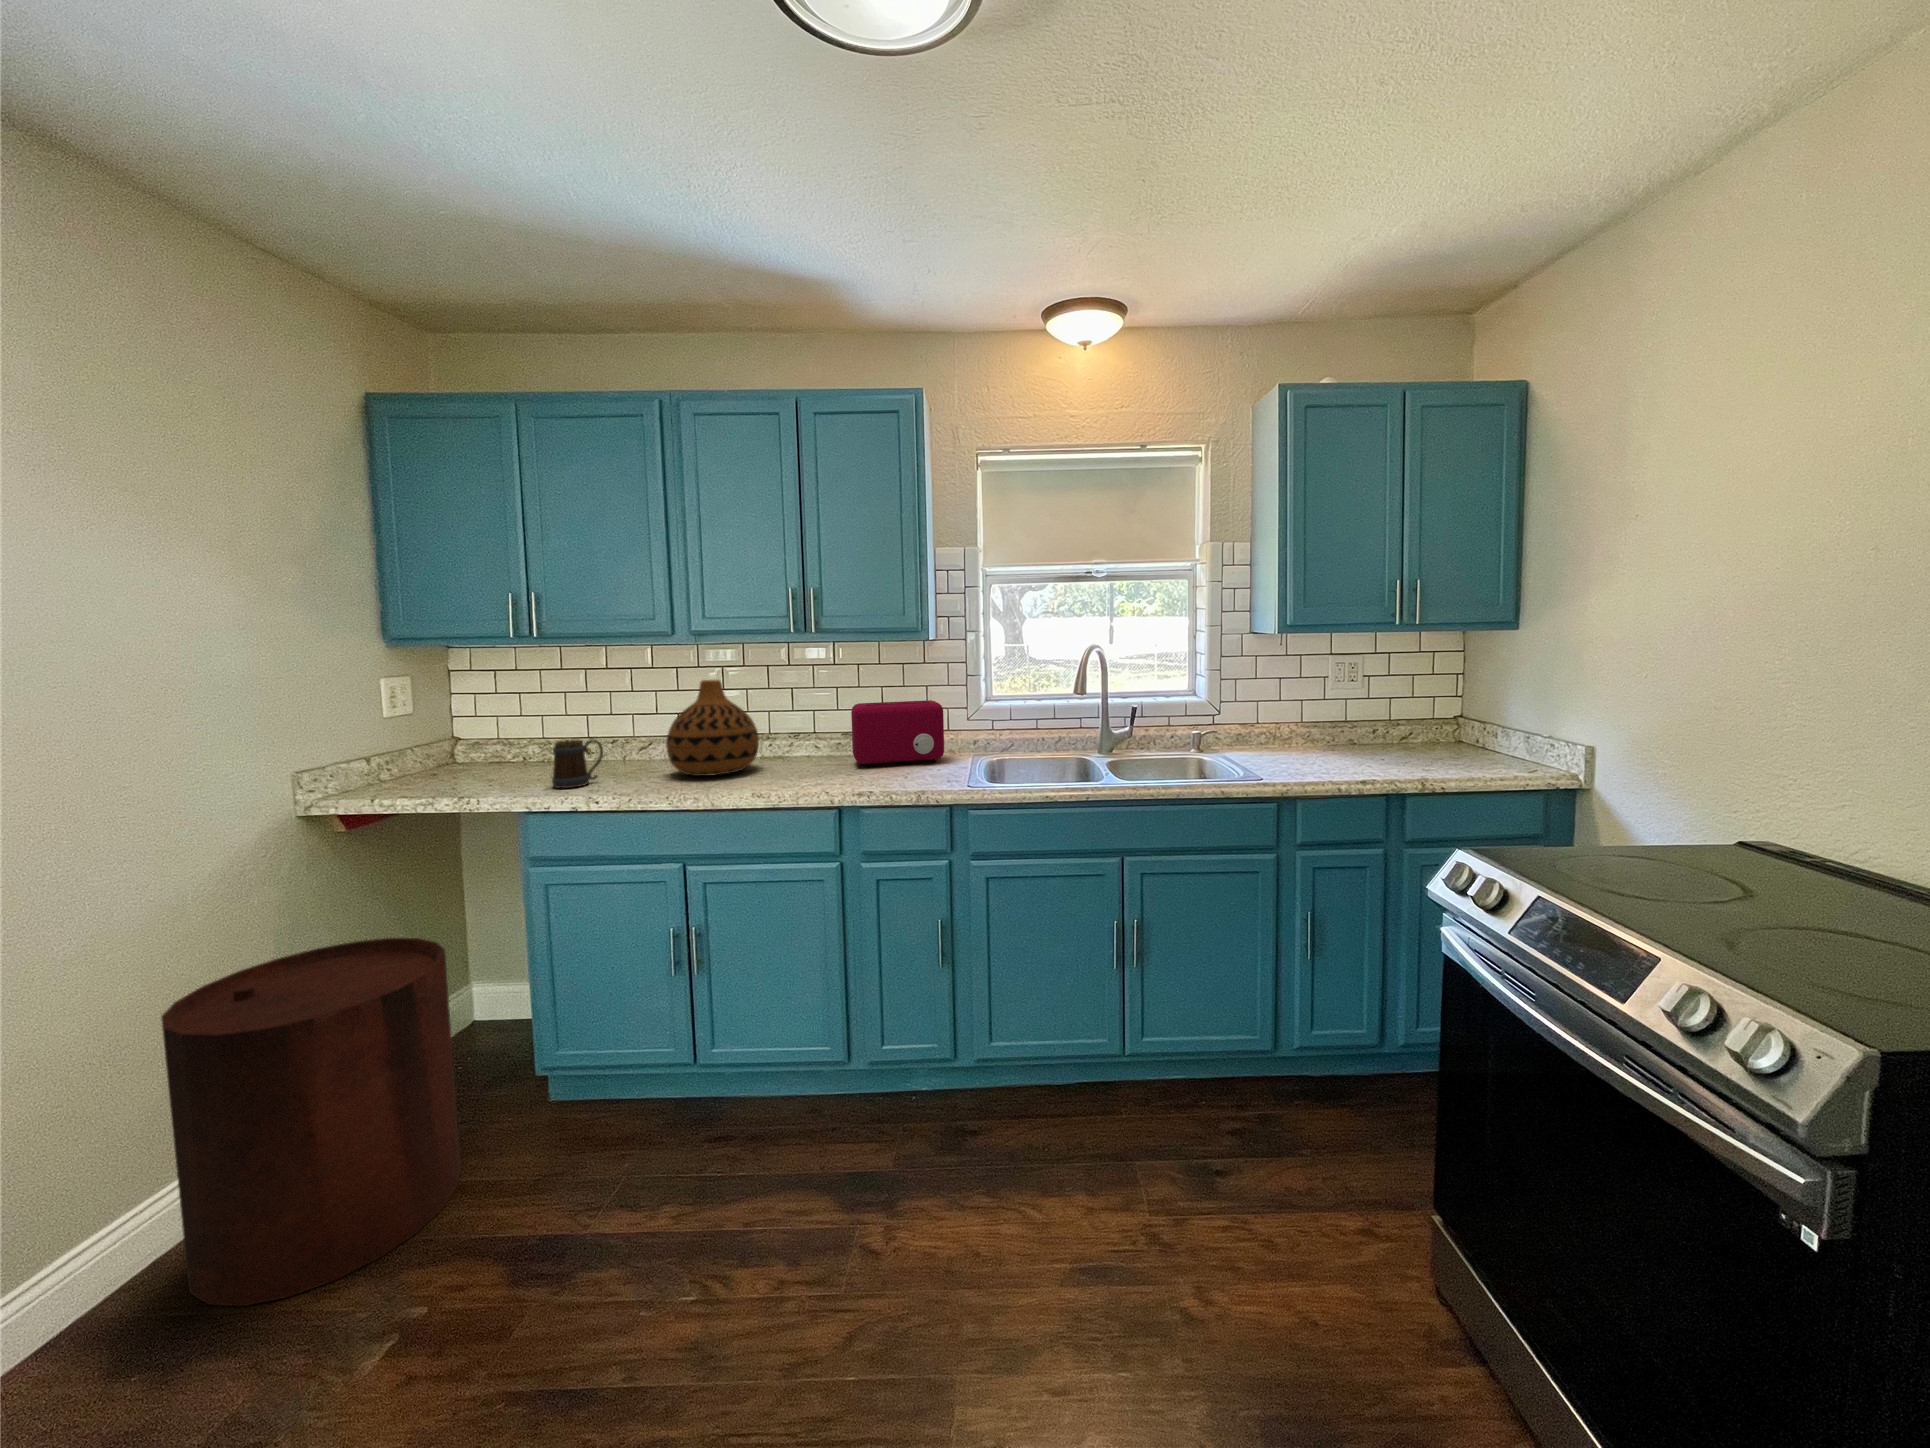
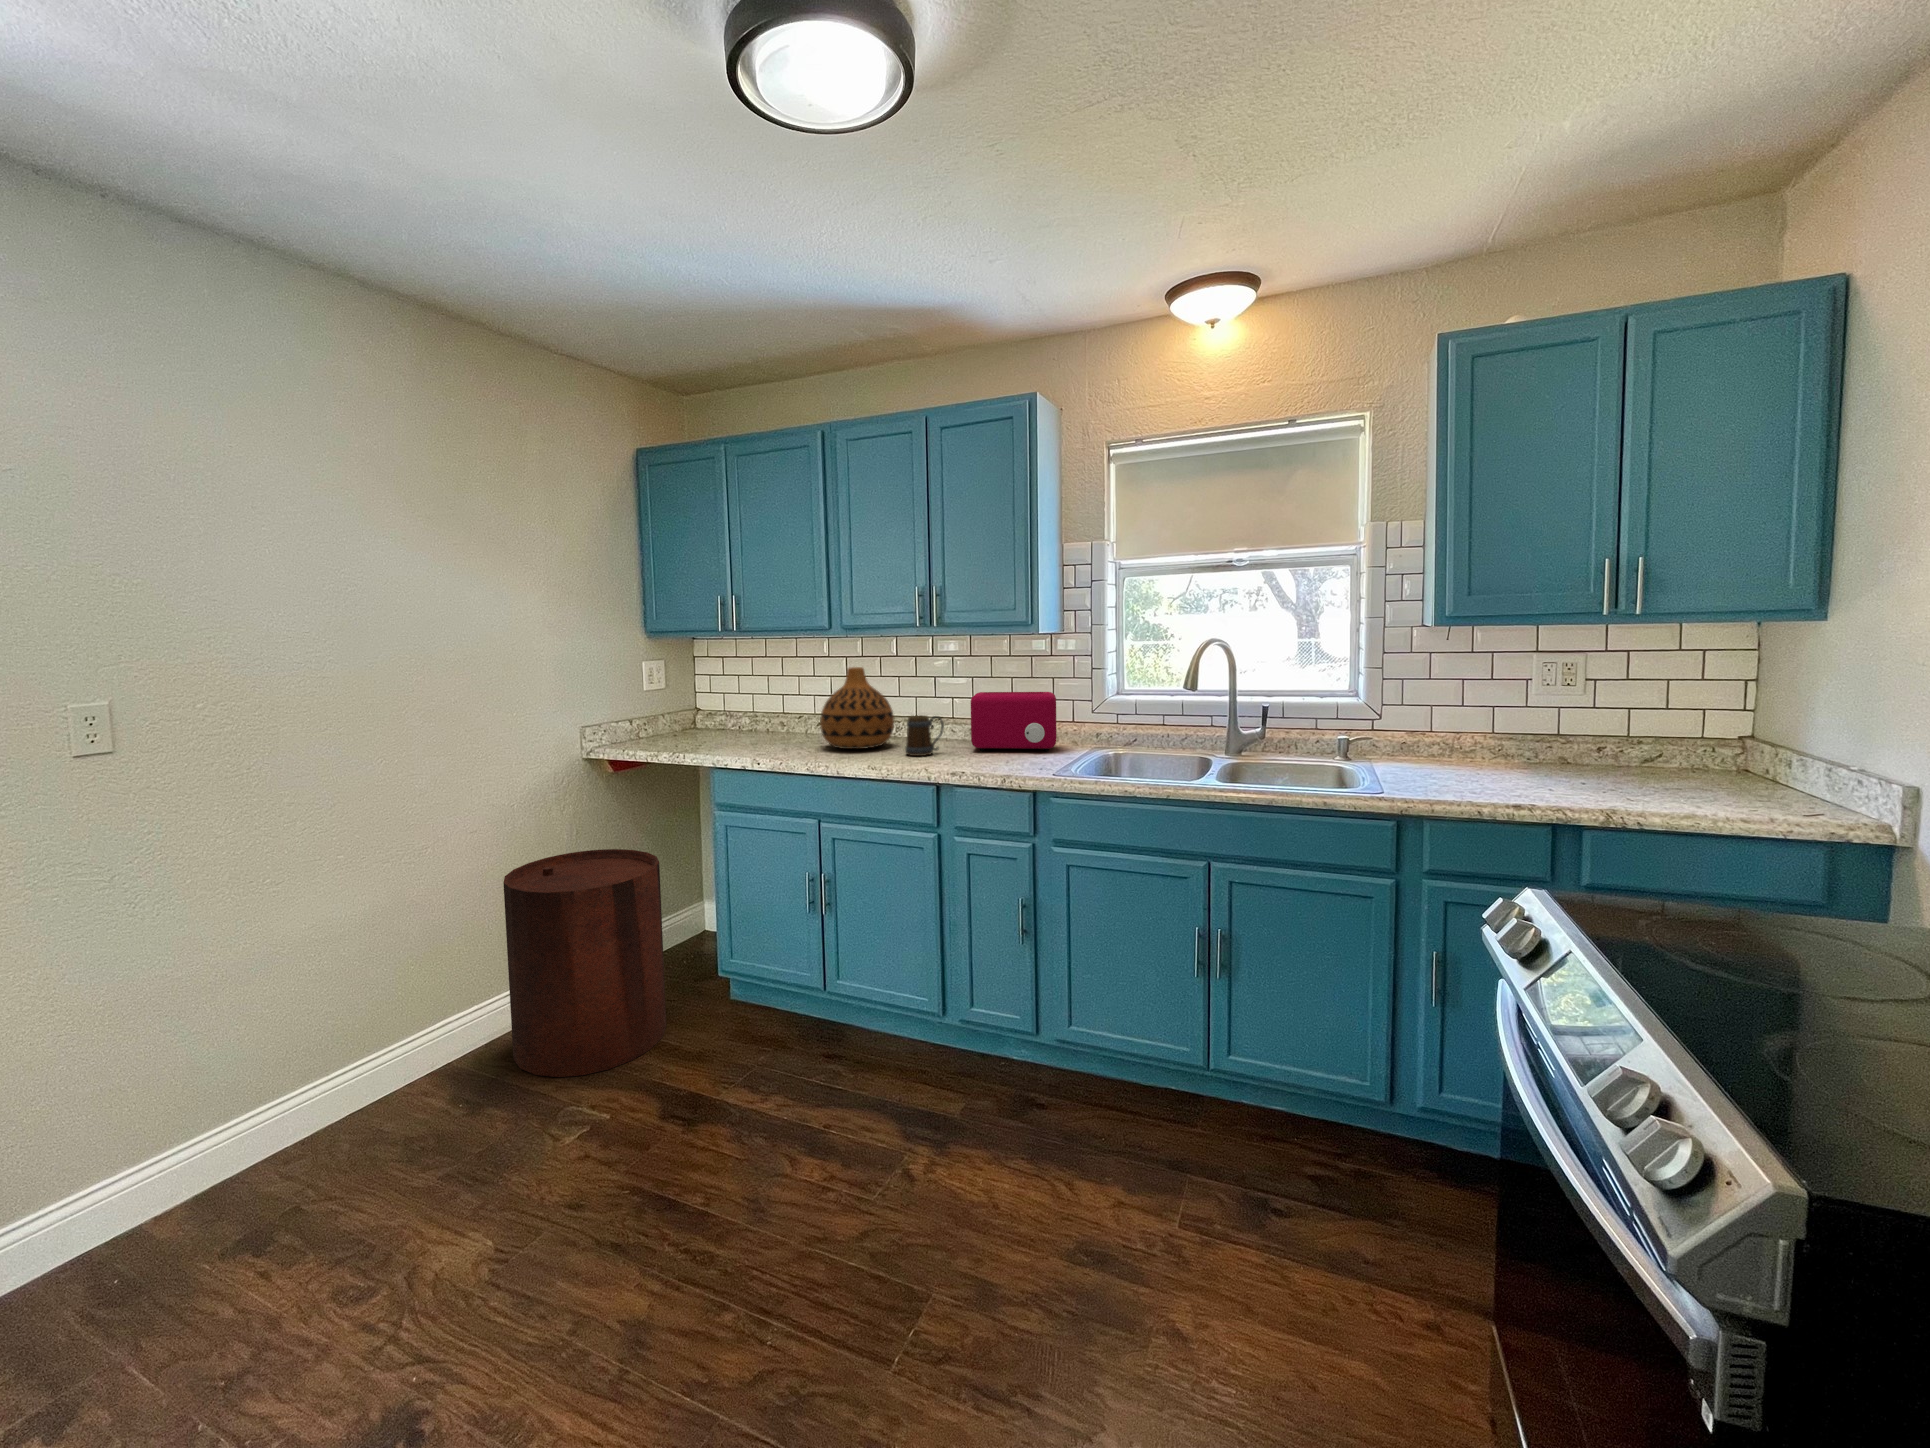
mug: present [552,740,603,788] -> present [905,715,944,756]

